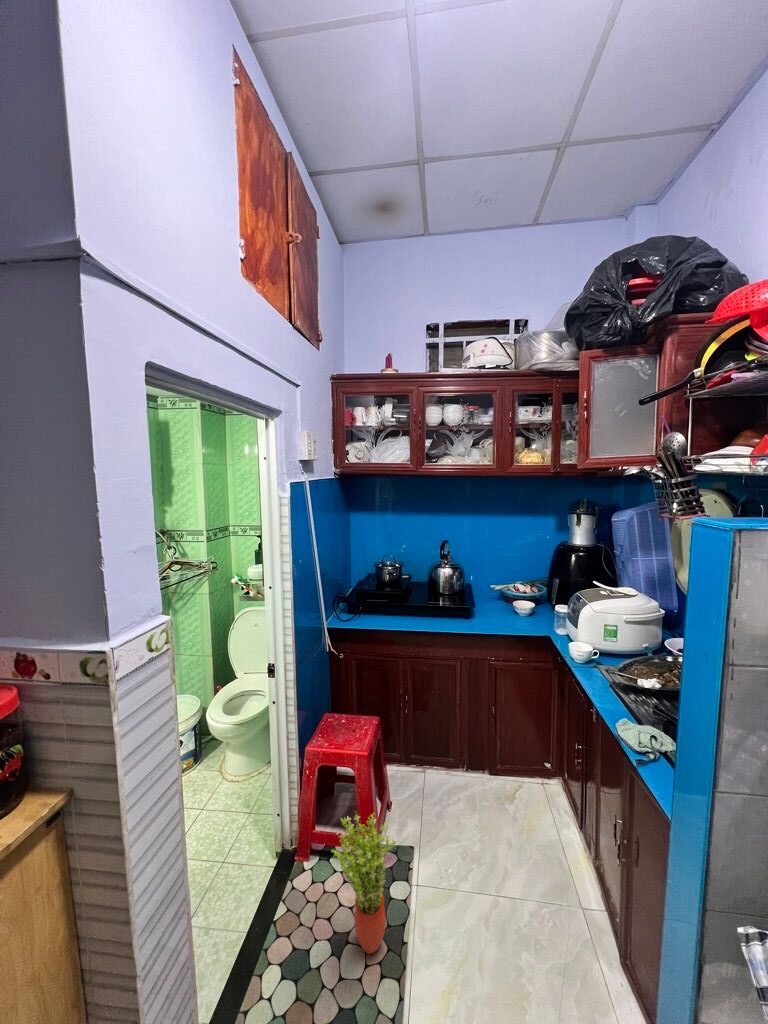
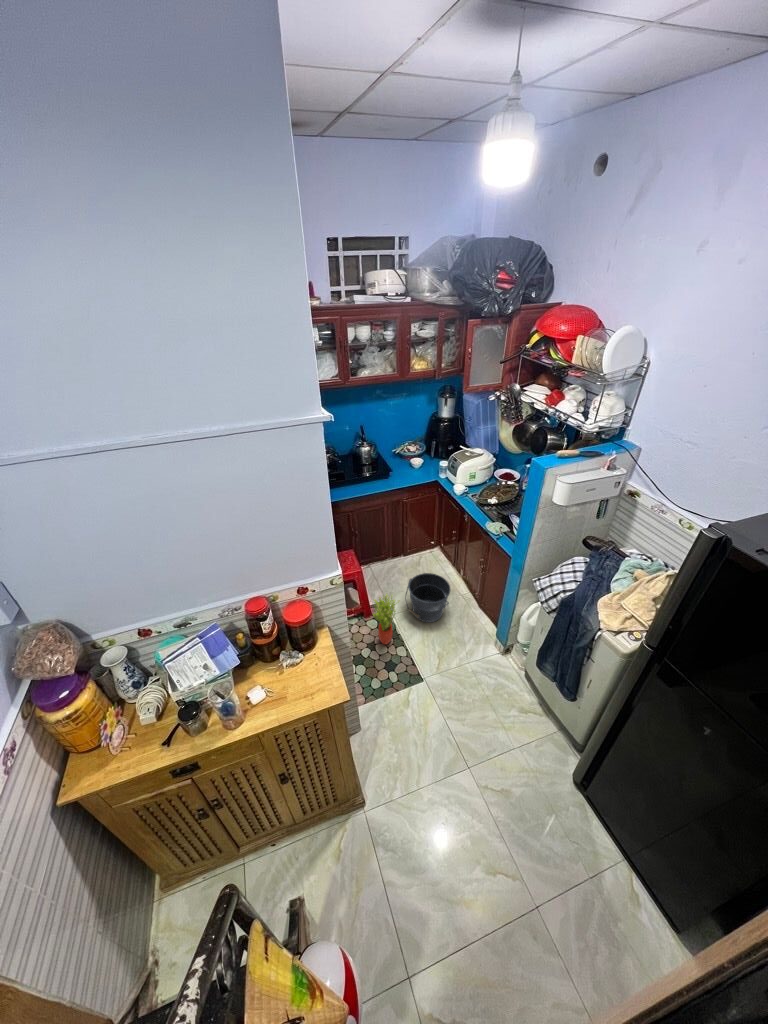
bucket: none [439,809,539,947] -> present [405,573,451,622]

